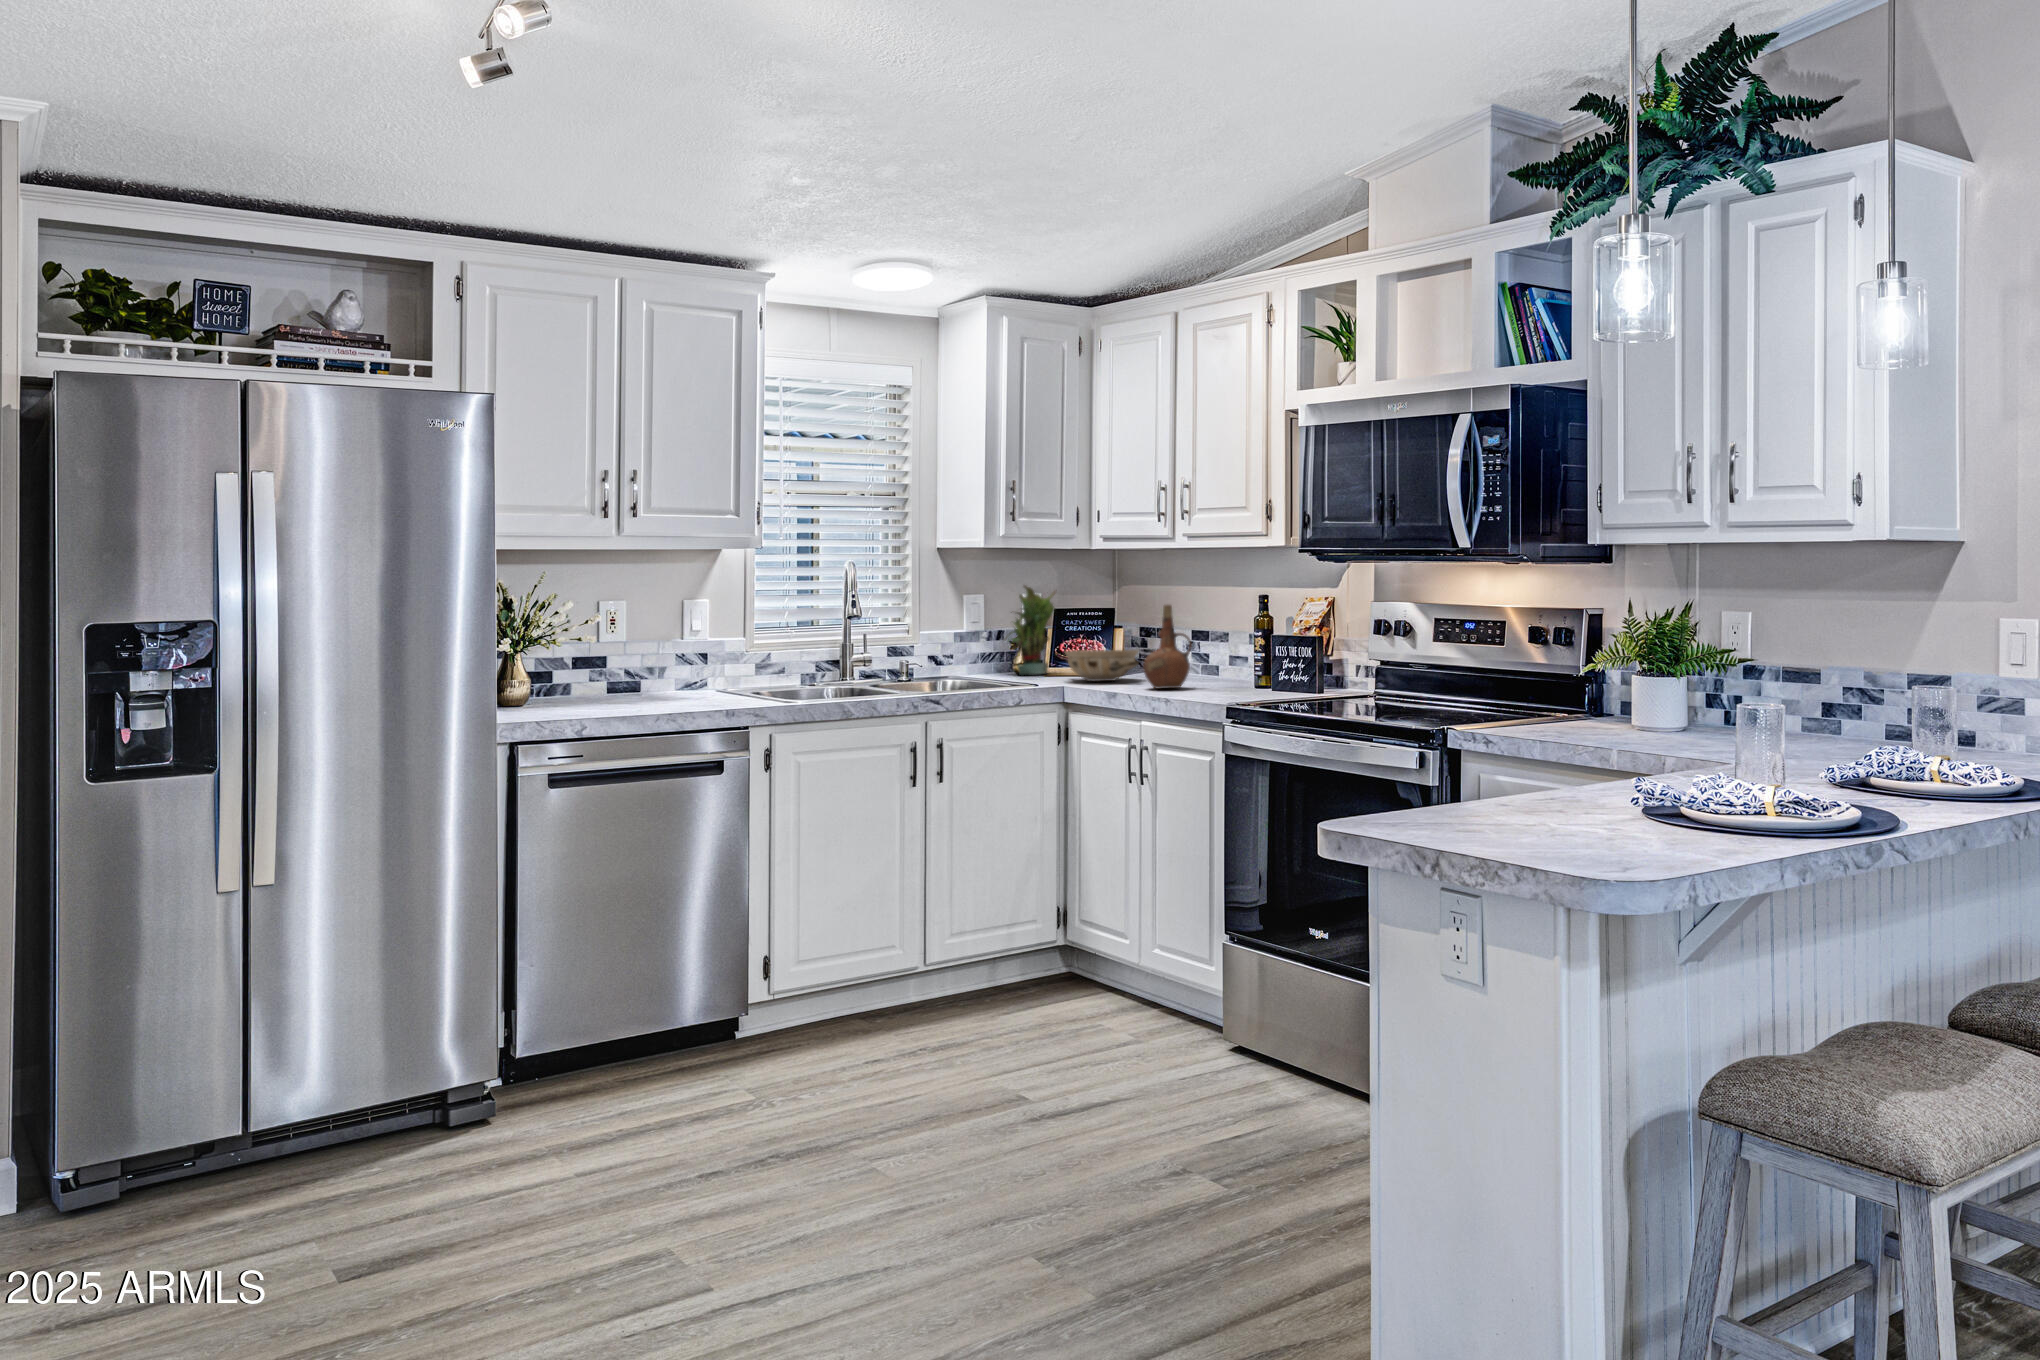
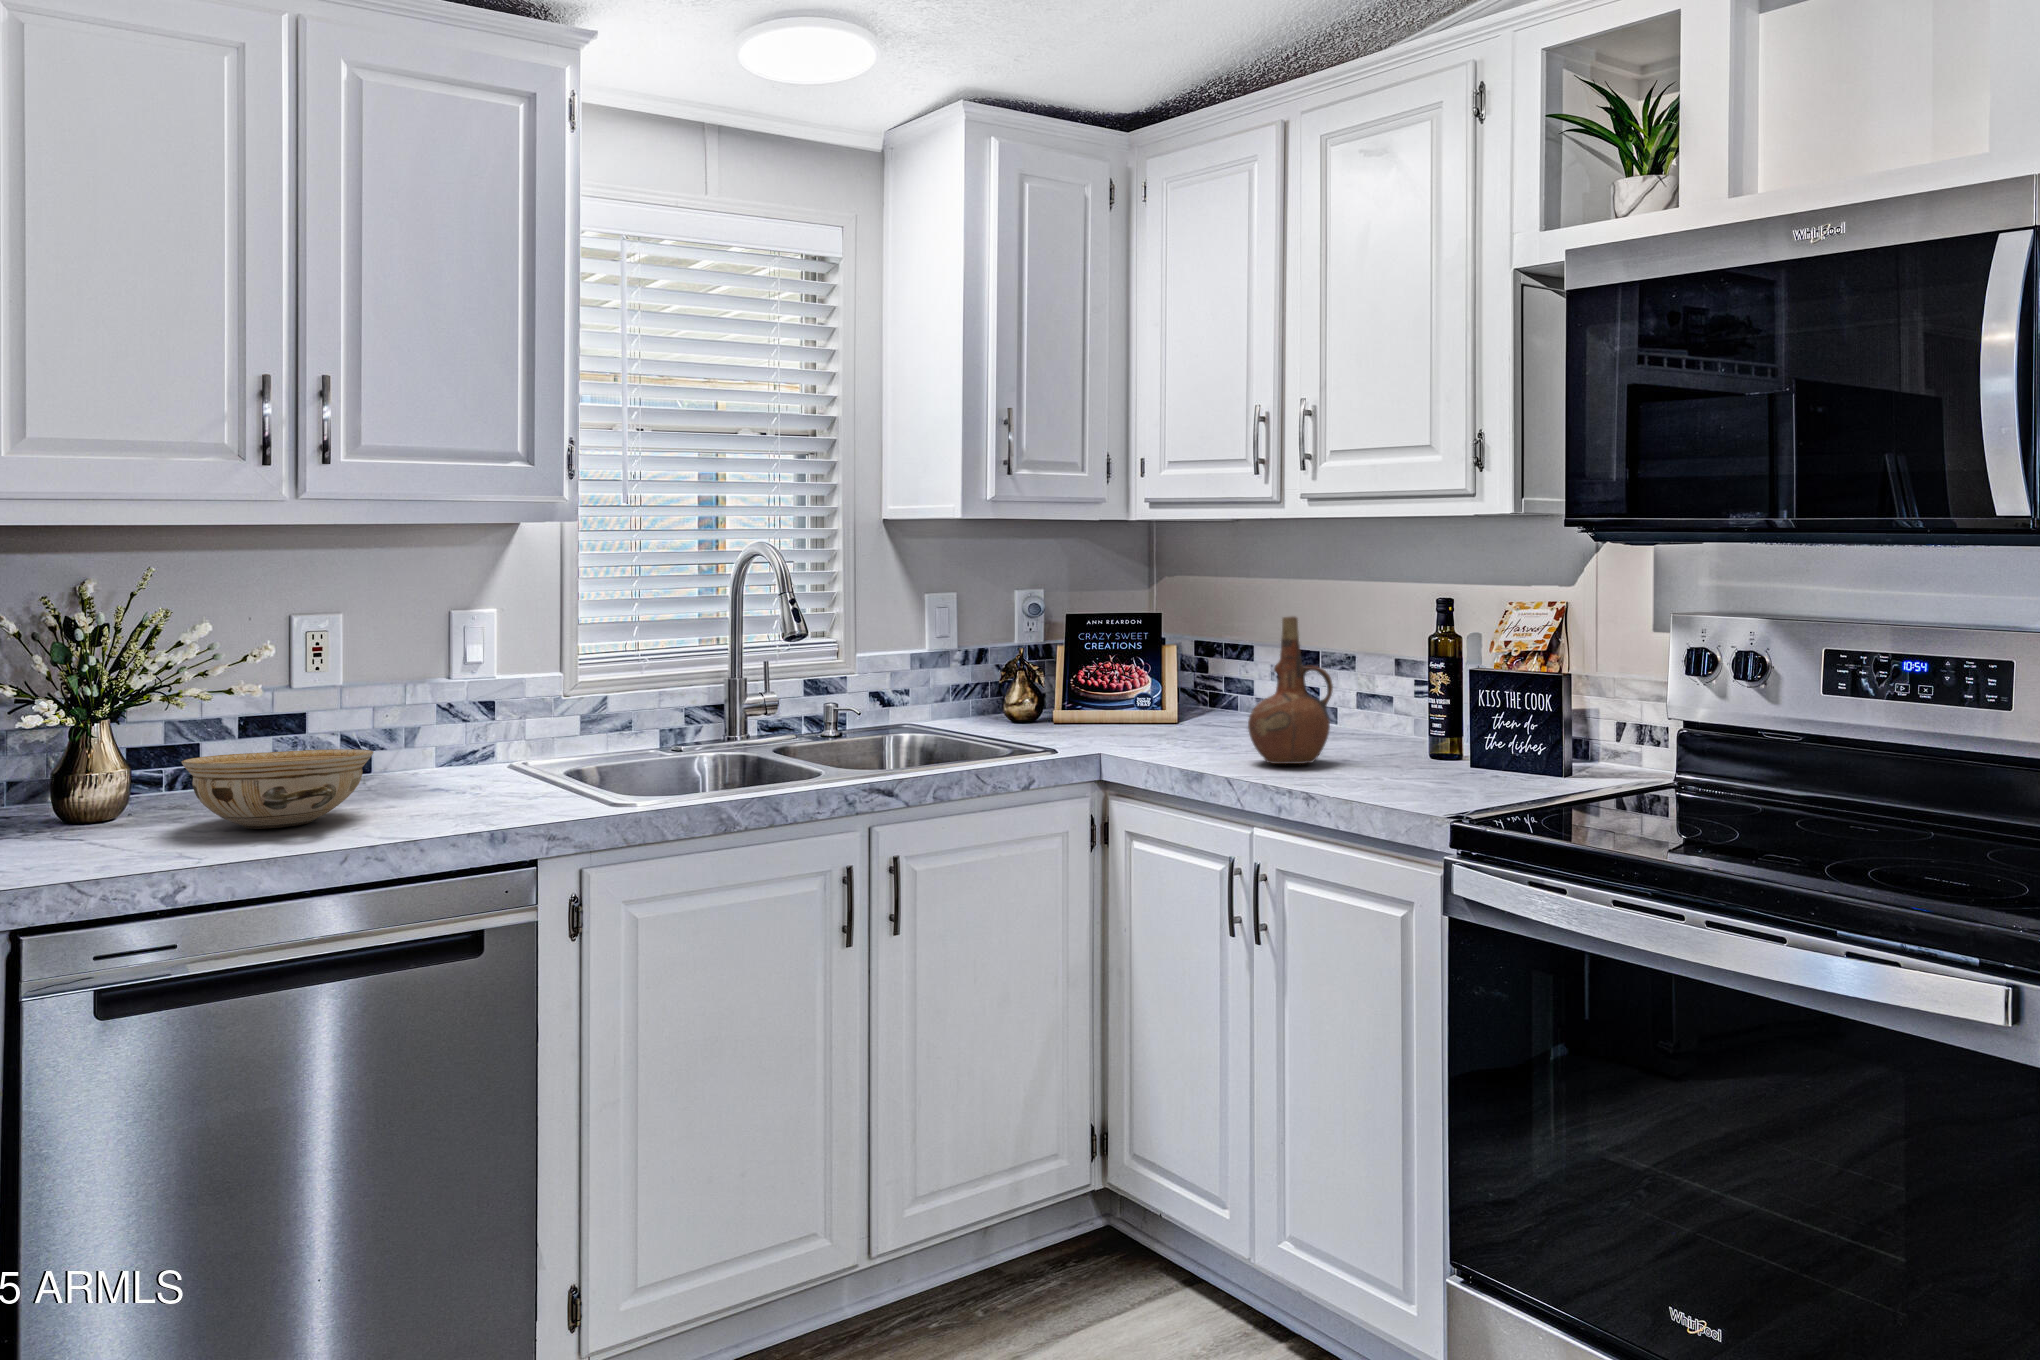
potted plant: present [1005,585,1056,675] -> none [986,577,1075,722]
ceramic bowl: present [1065,650,1138,681] -> present [182,749,373,828]

